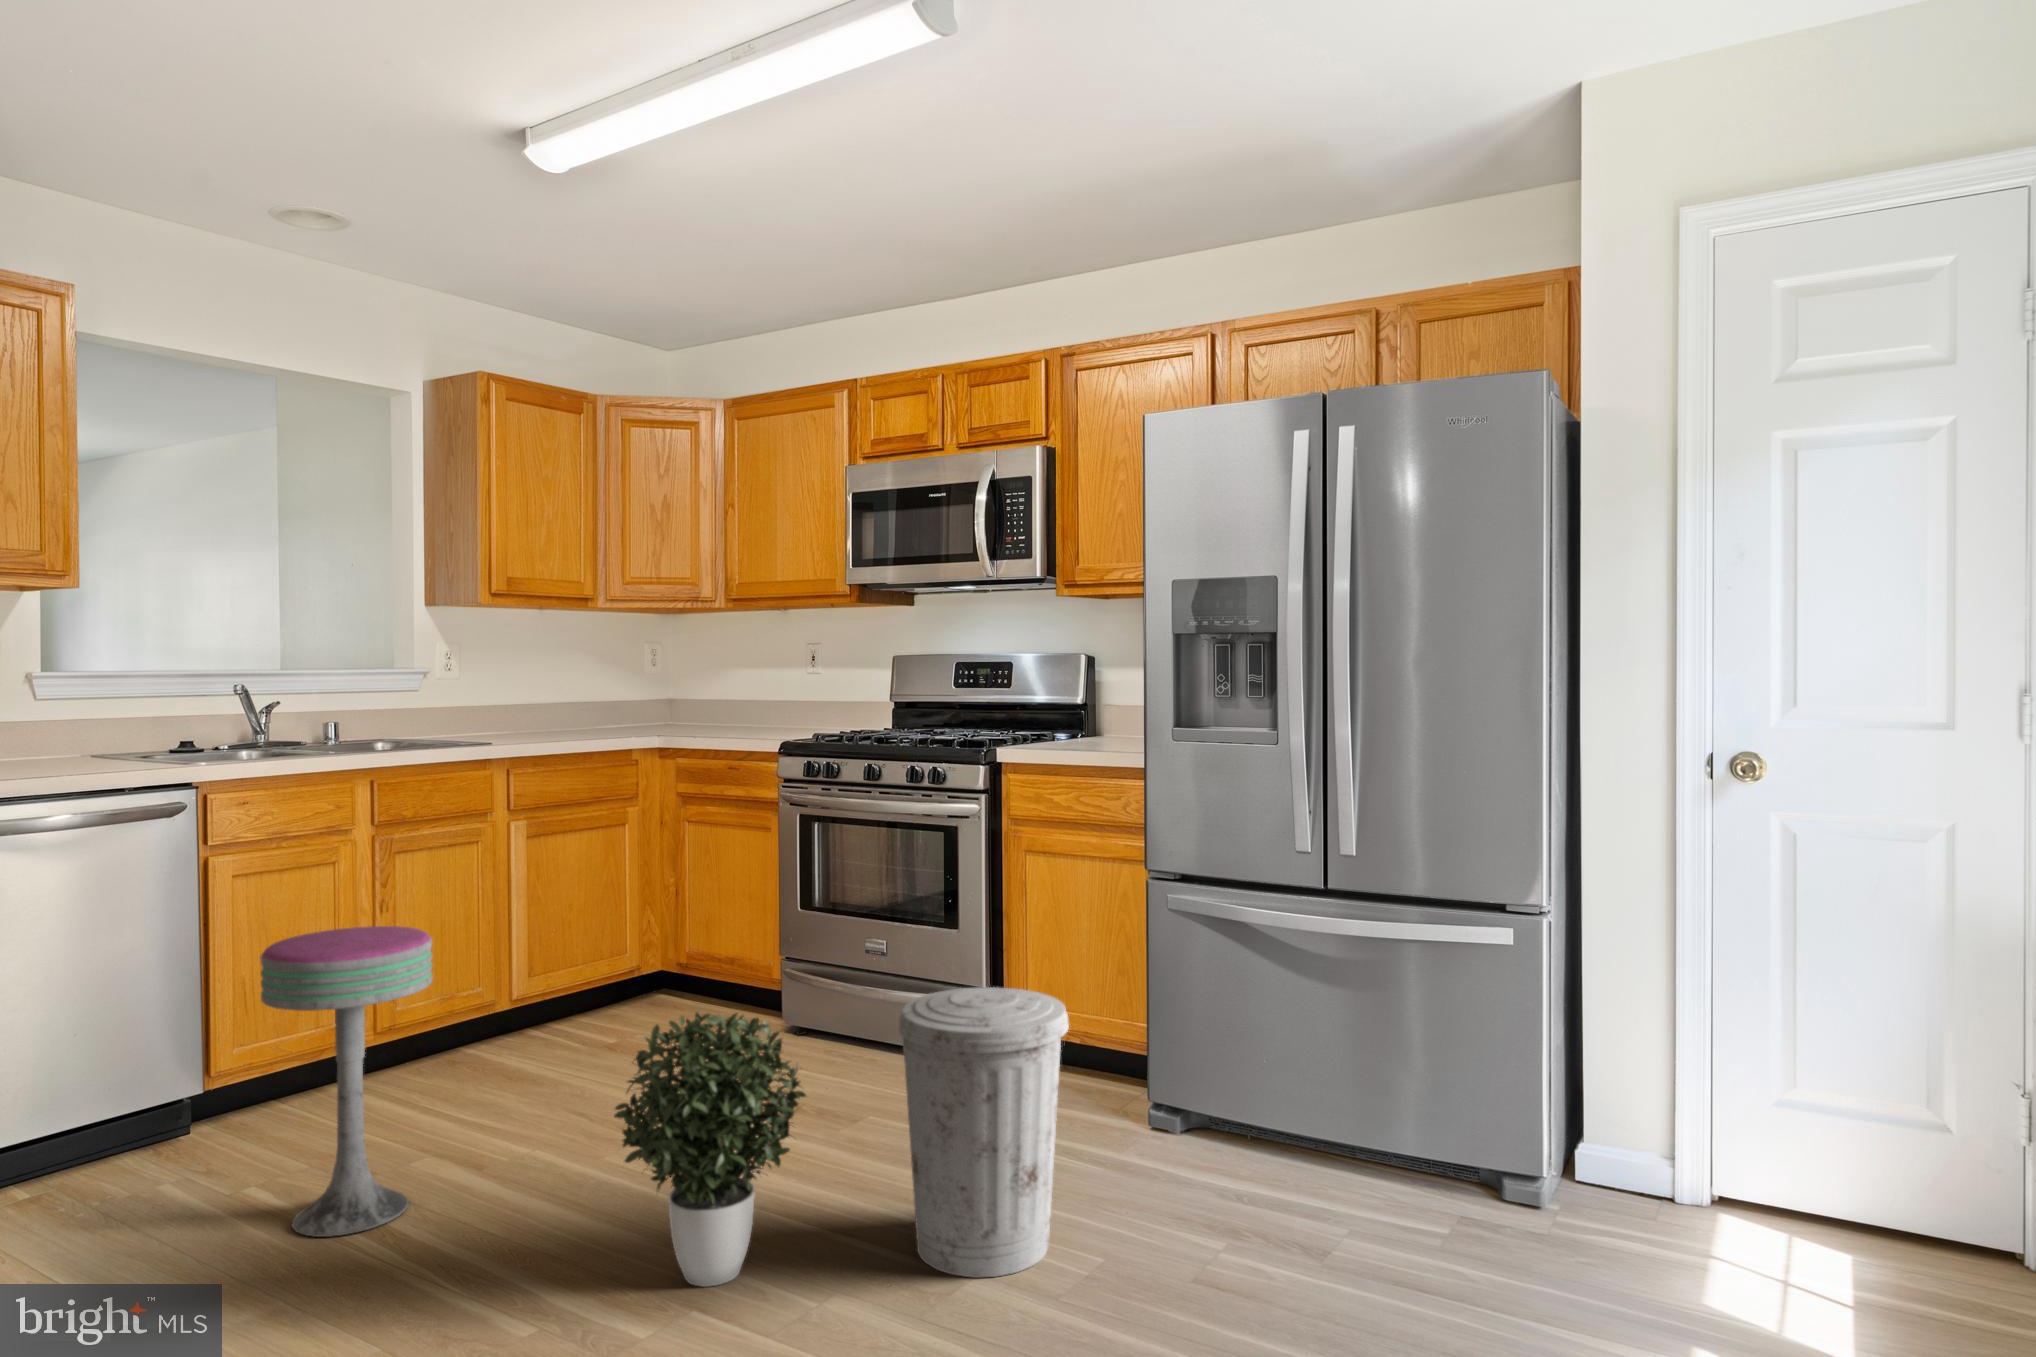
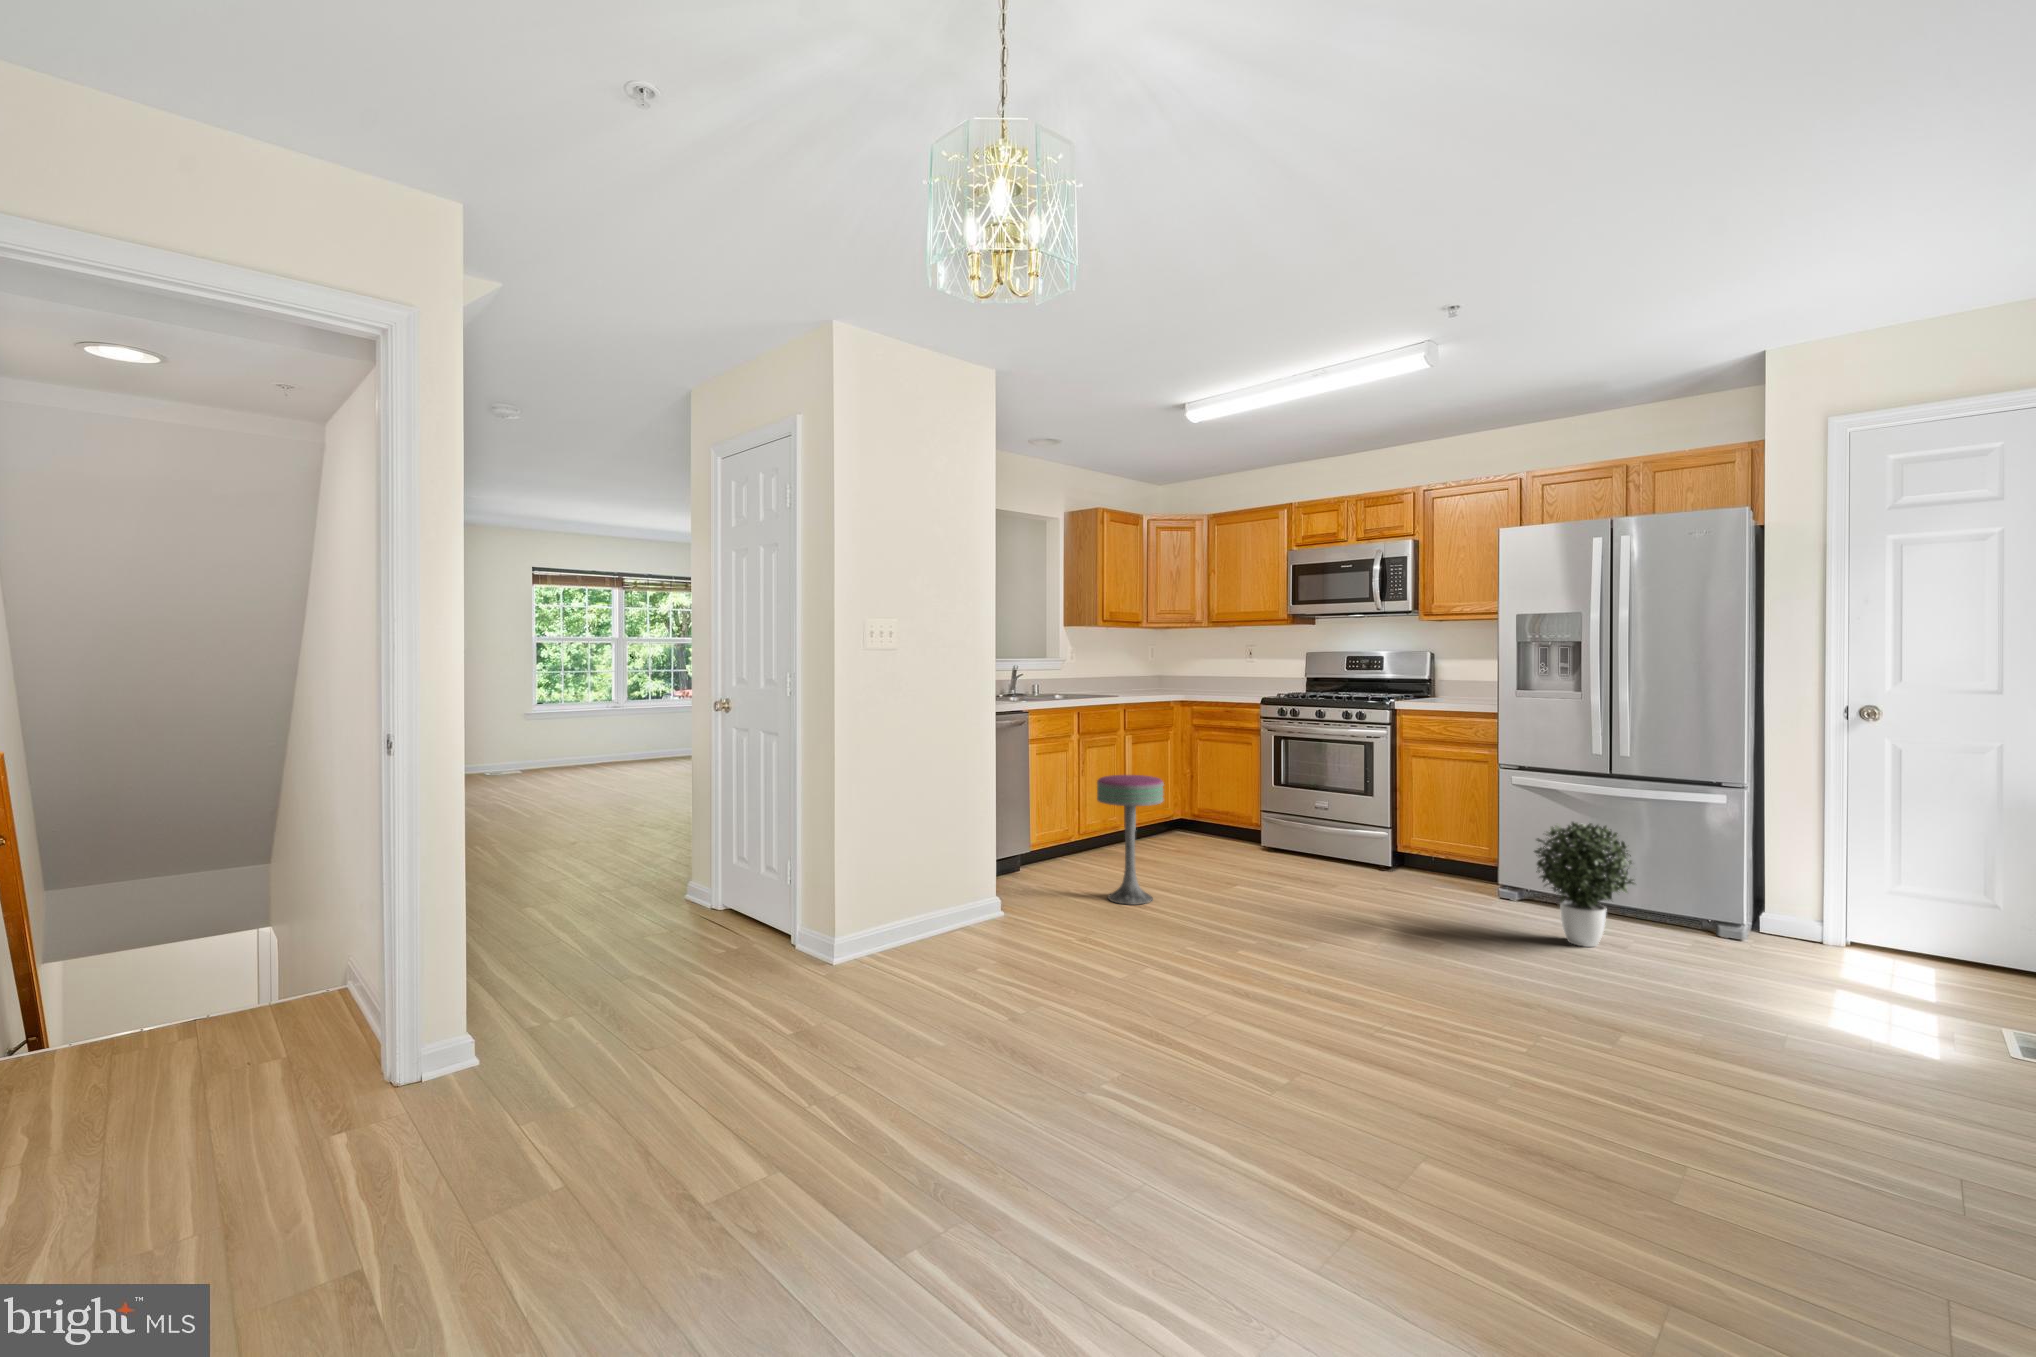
trash can: present [899,987,1069,1278] -> none [1398,812,1487,939]
potted plant: present [614,1012,806,1287] -> present [1534,822,1634,947]

